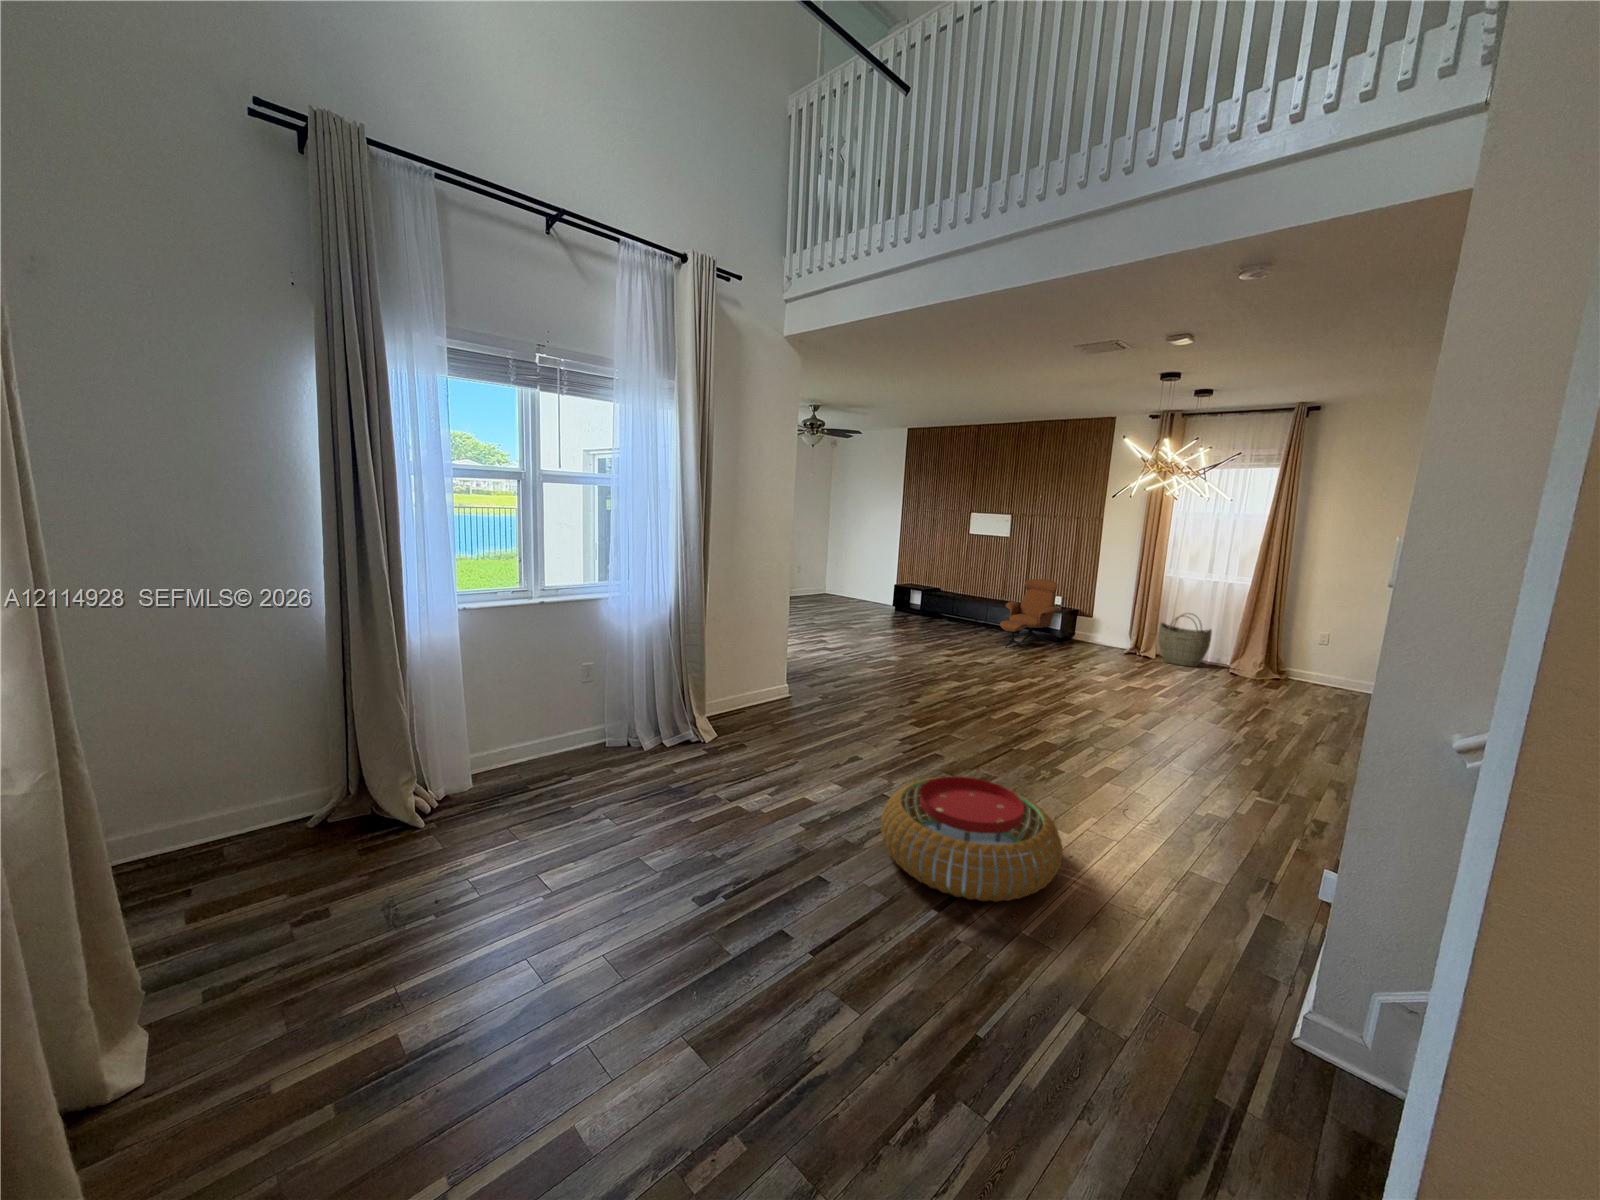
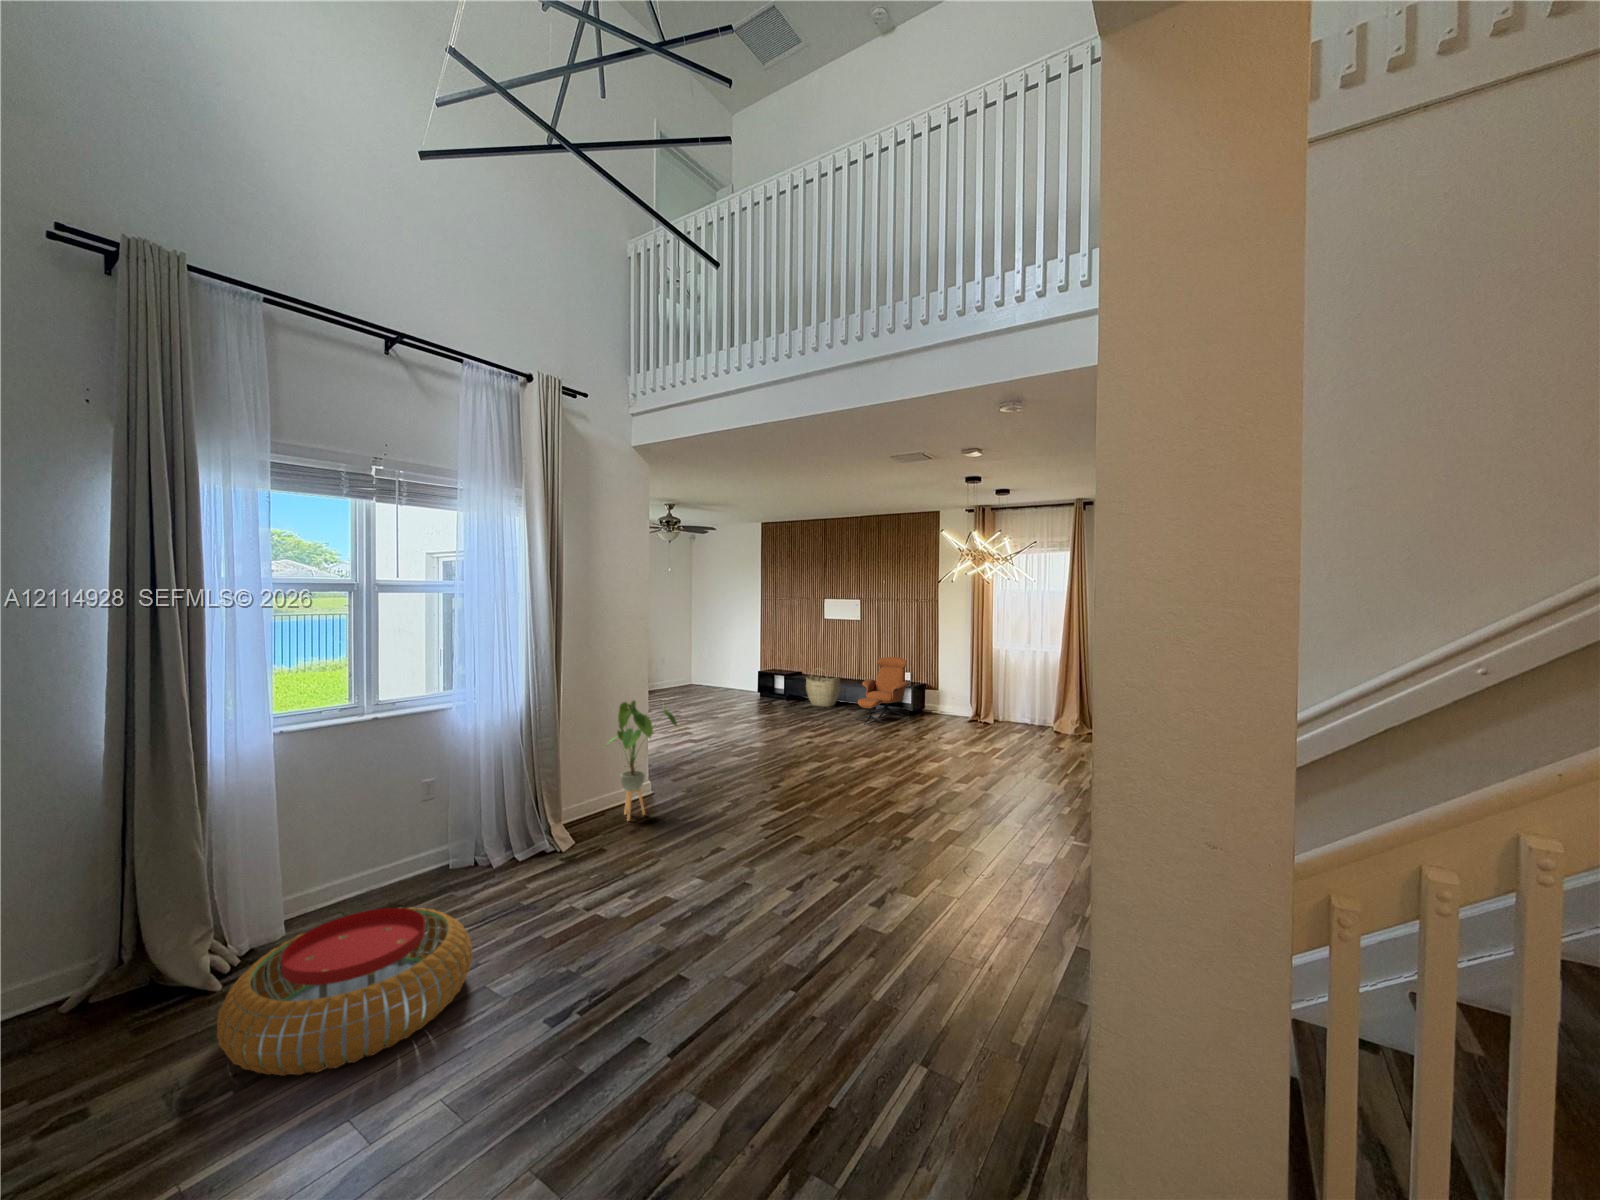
house plant: none [744,604,819,720] -> present [607,701,677,821]
woven basket: present [1158,614,1212,667] -> present [806,668,840,707]
pouf: present [881,777,1063,902] -> present [217,907,472,1076]

